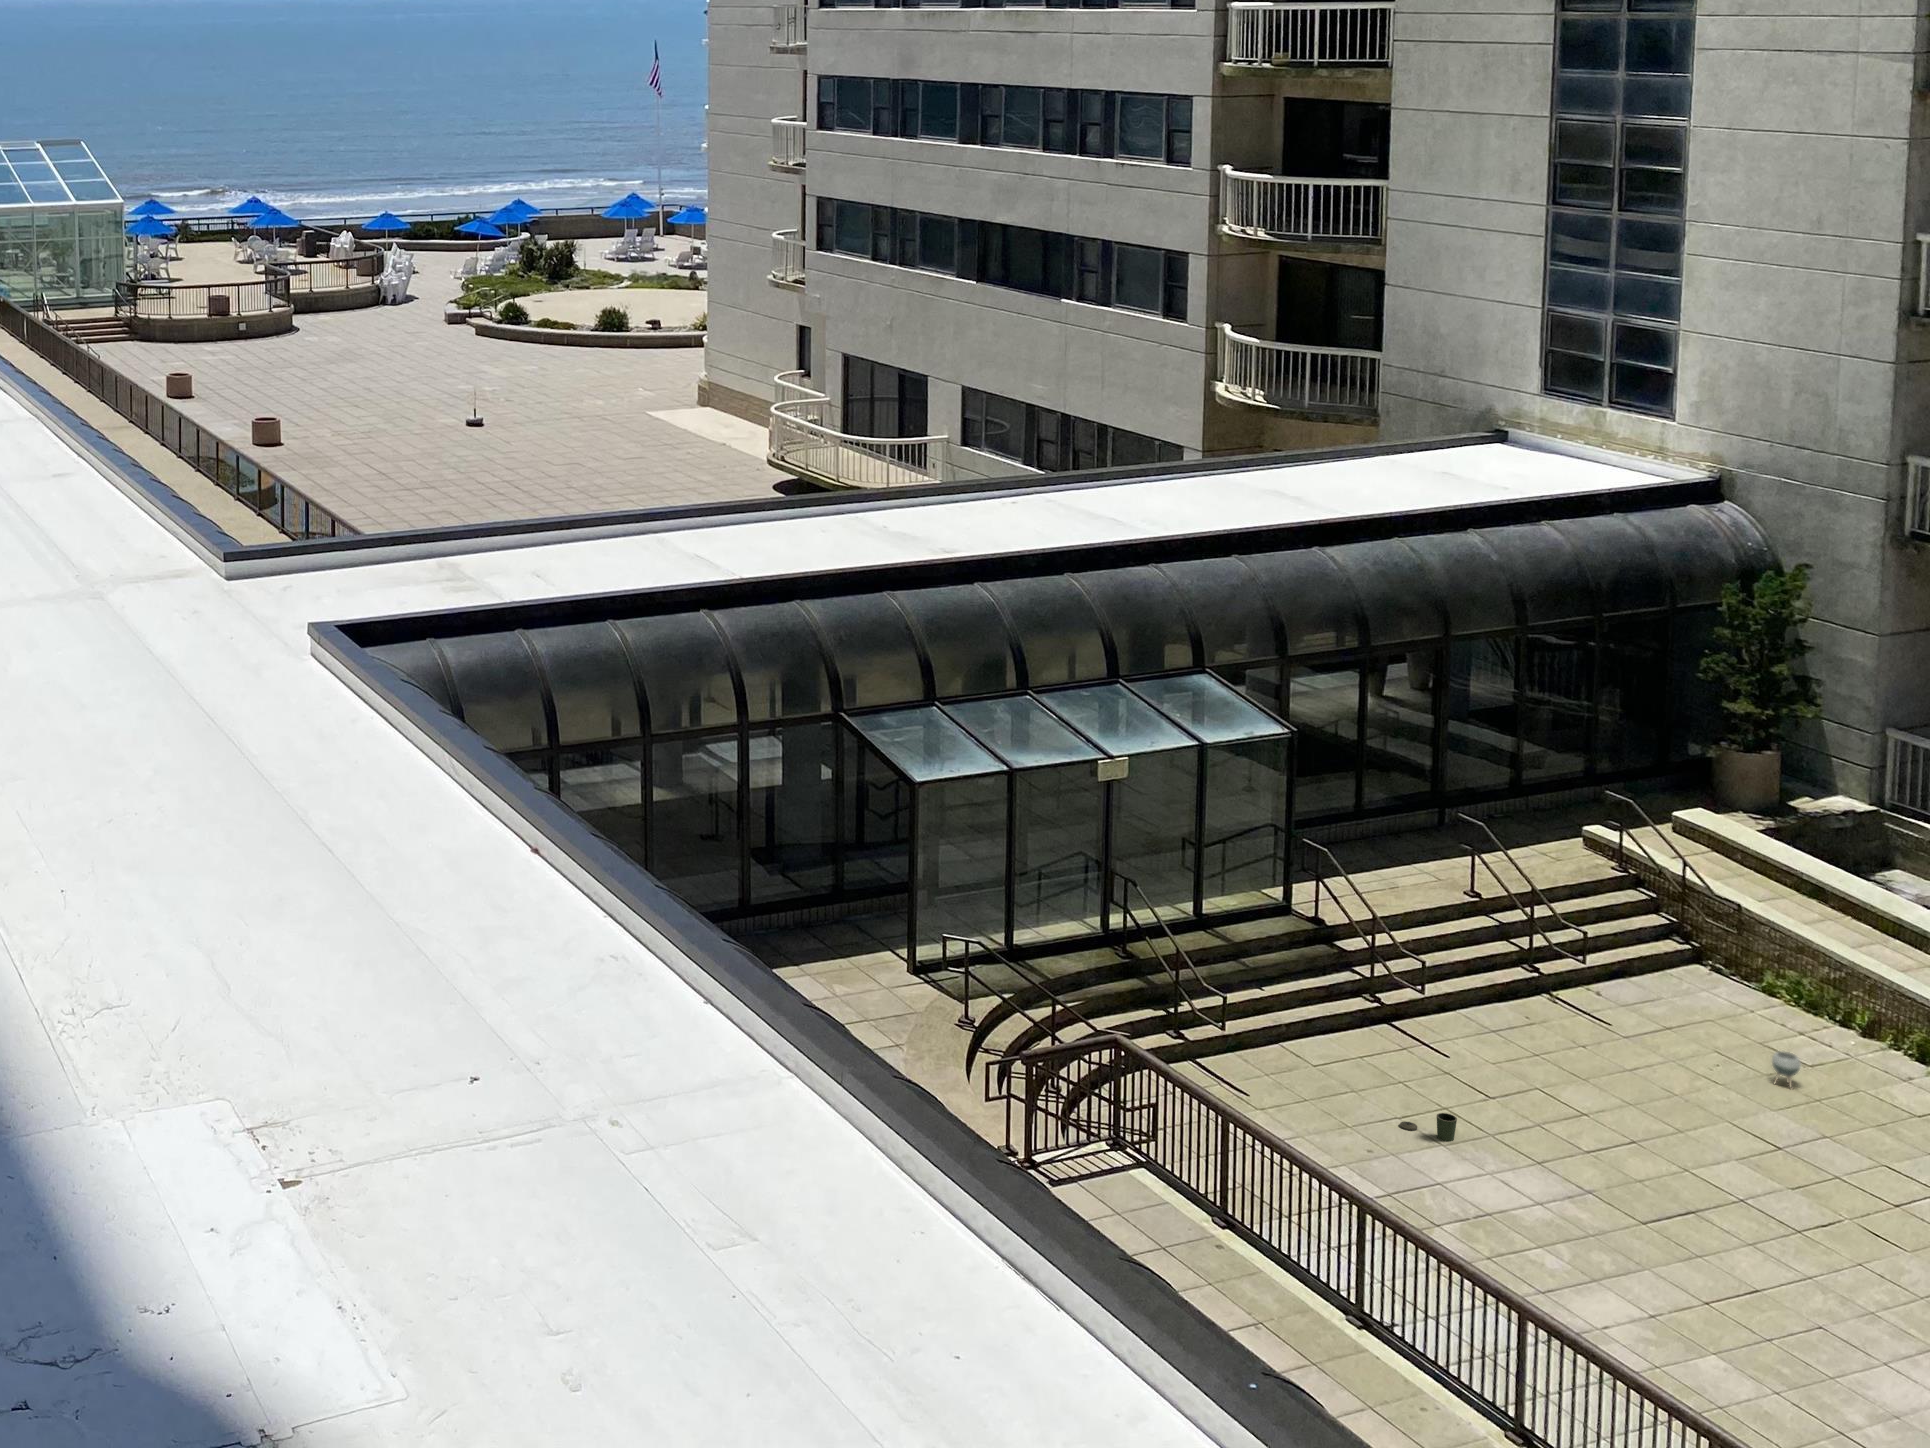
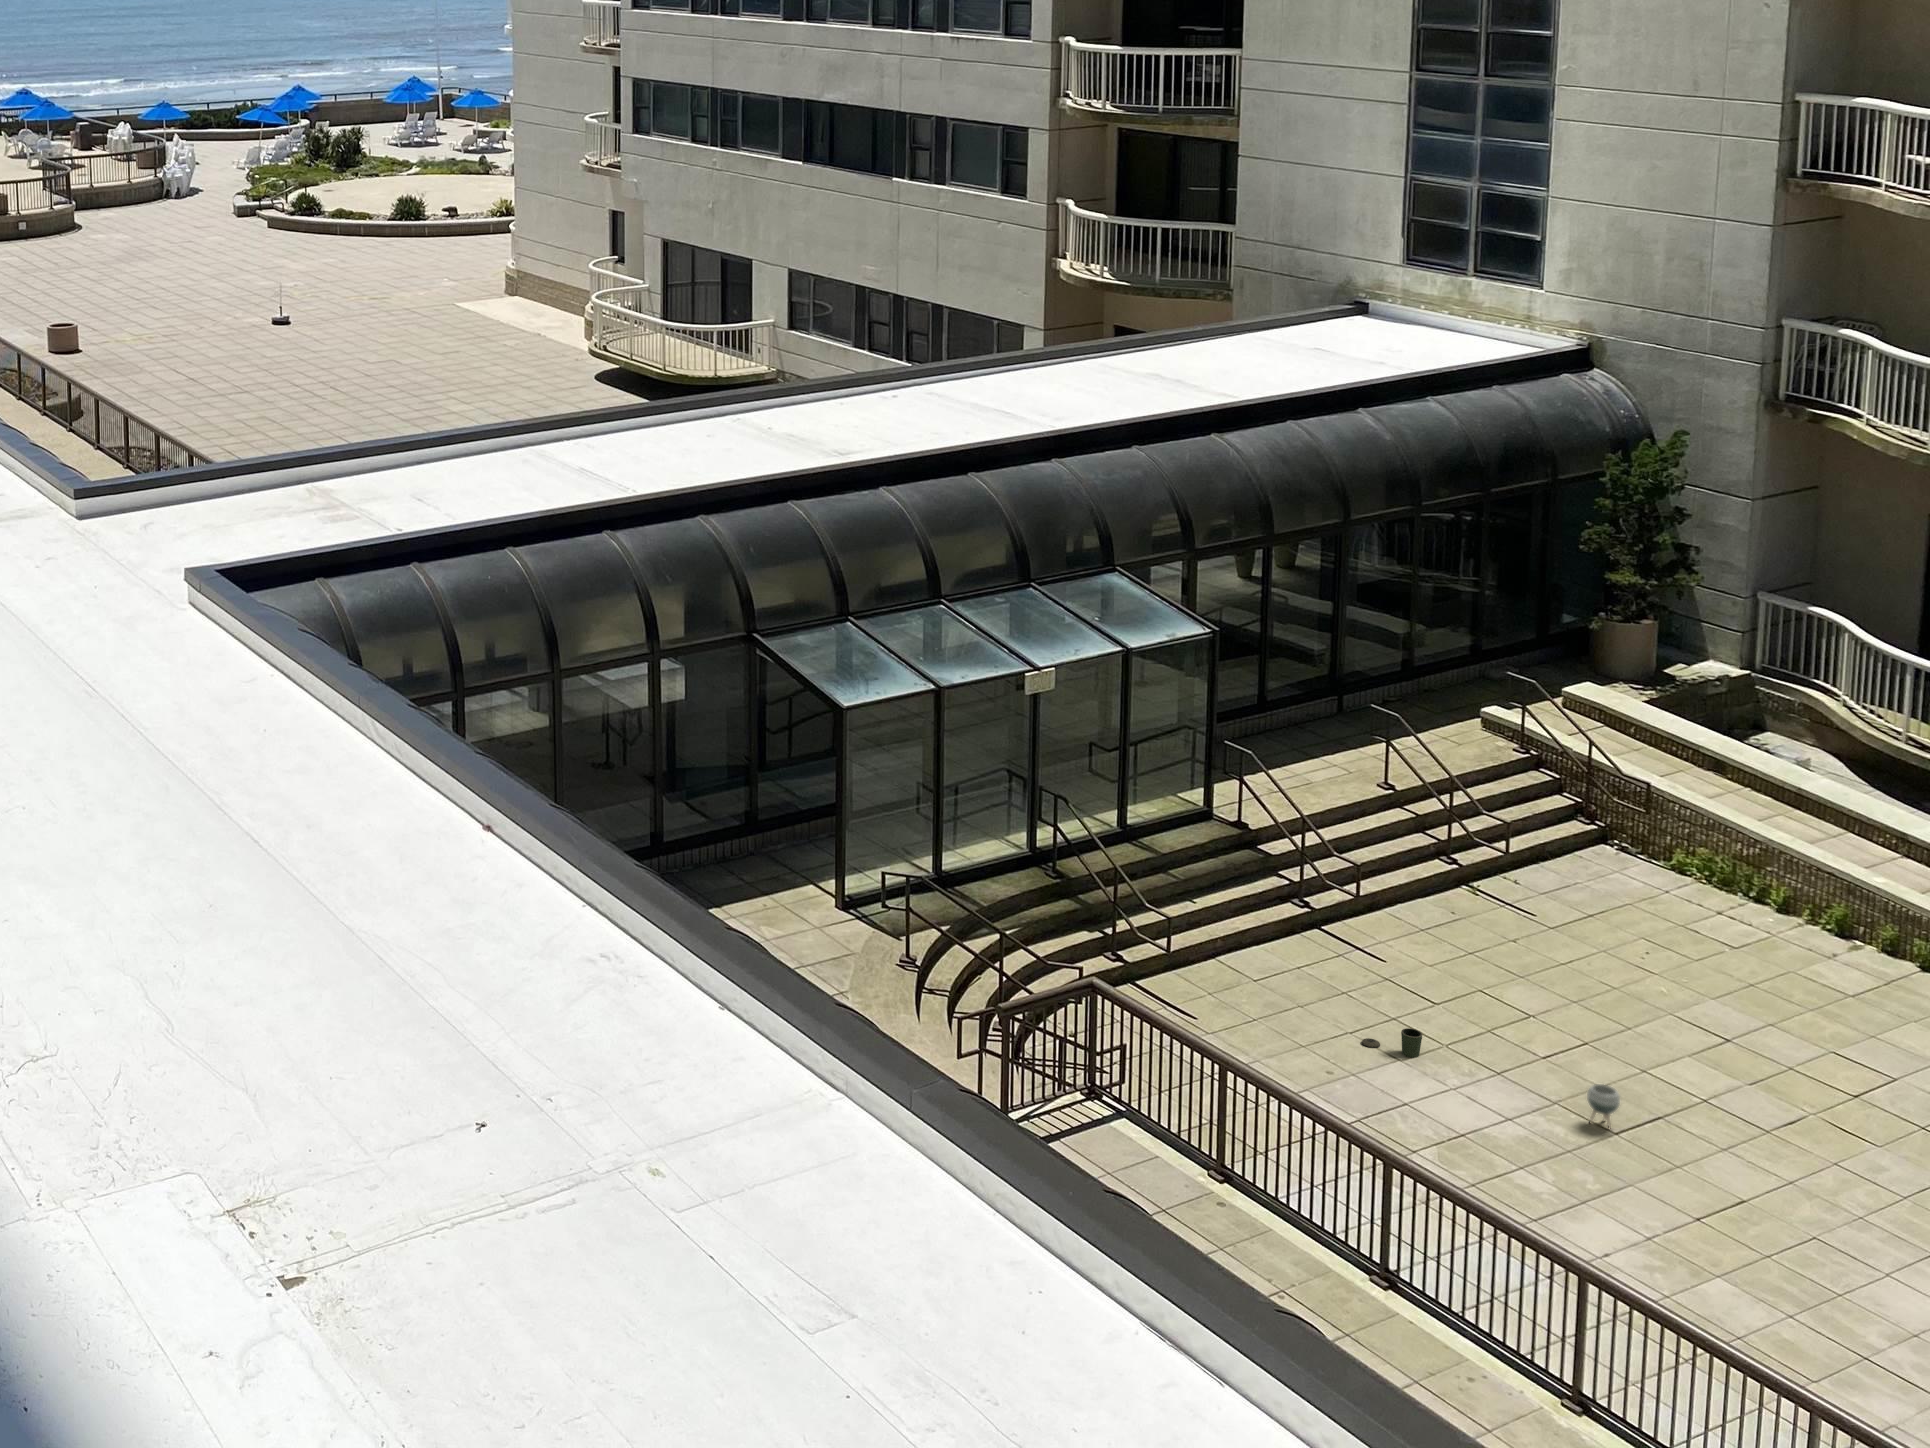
planter: present [1772,1051,1801,1087] -> present [1587,1084,1620,1128]

